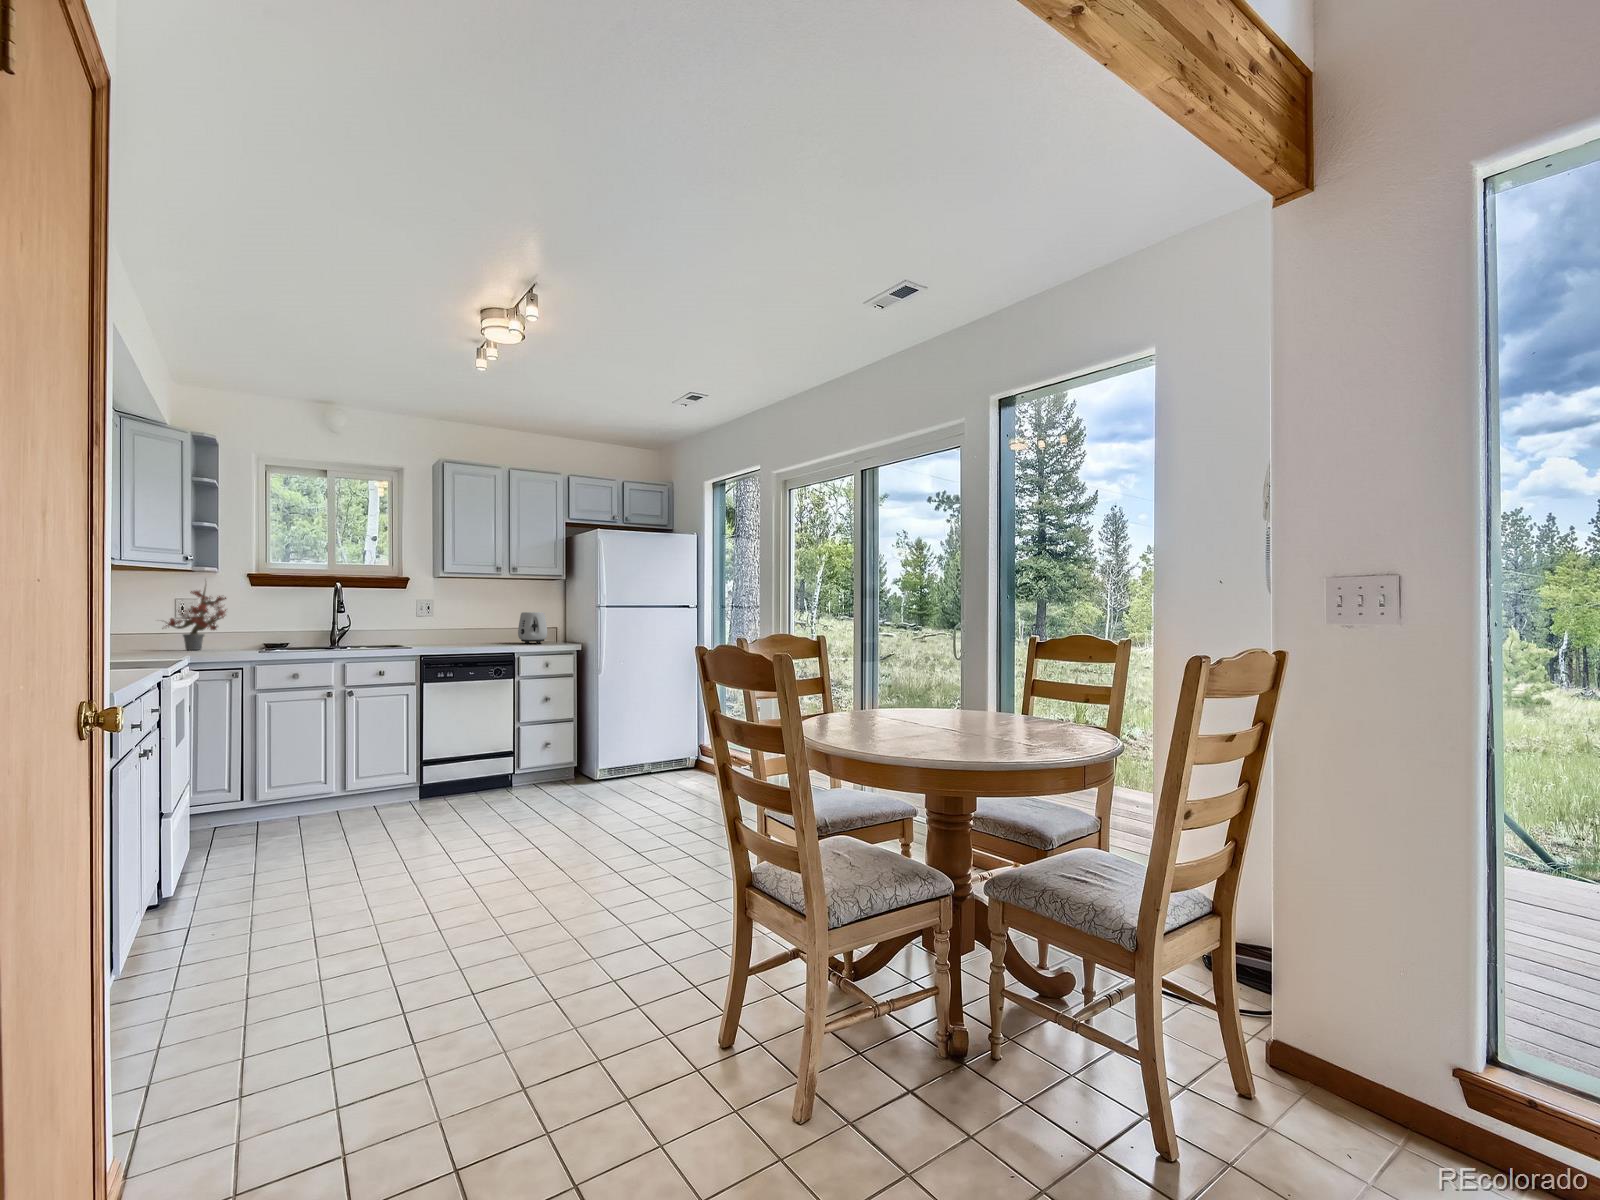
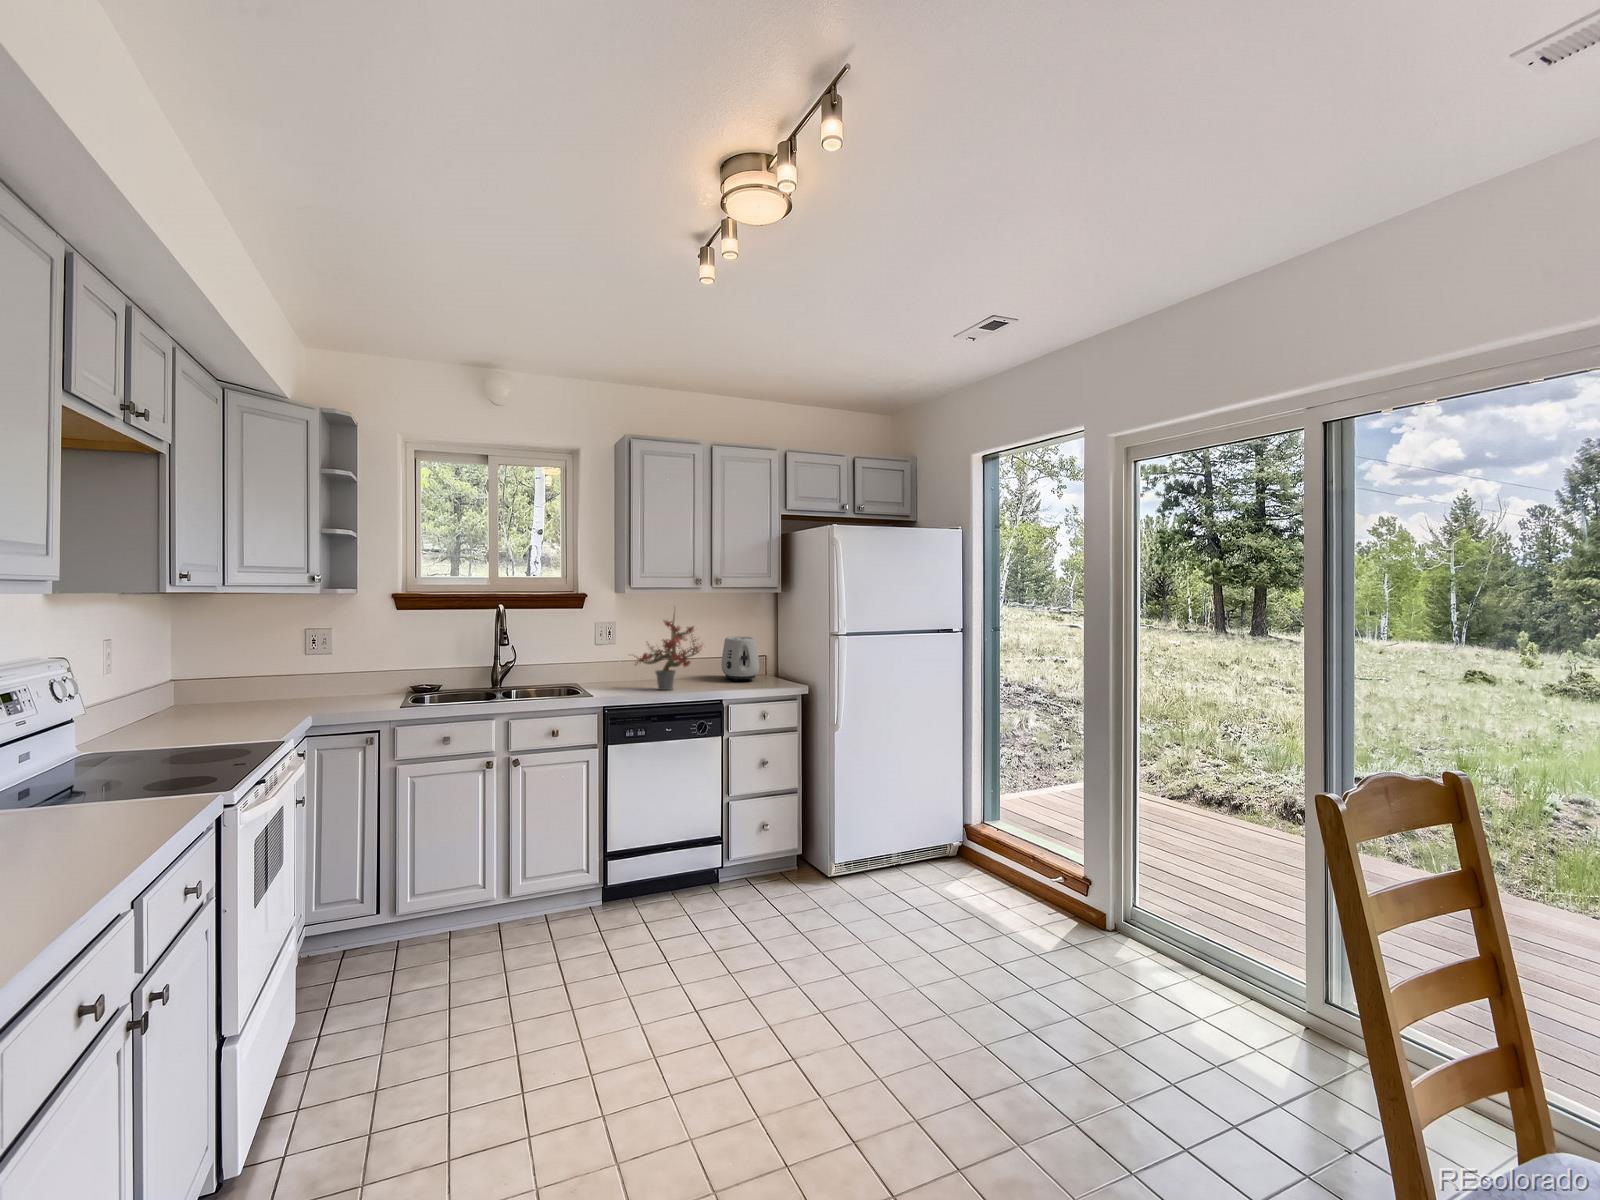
potted plant: present [162,586,226,650] -> present [634,615,702,690]

